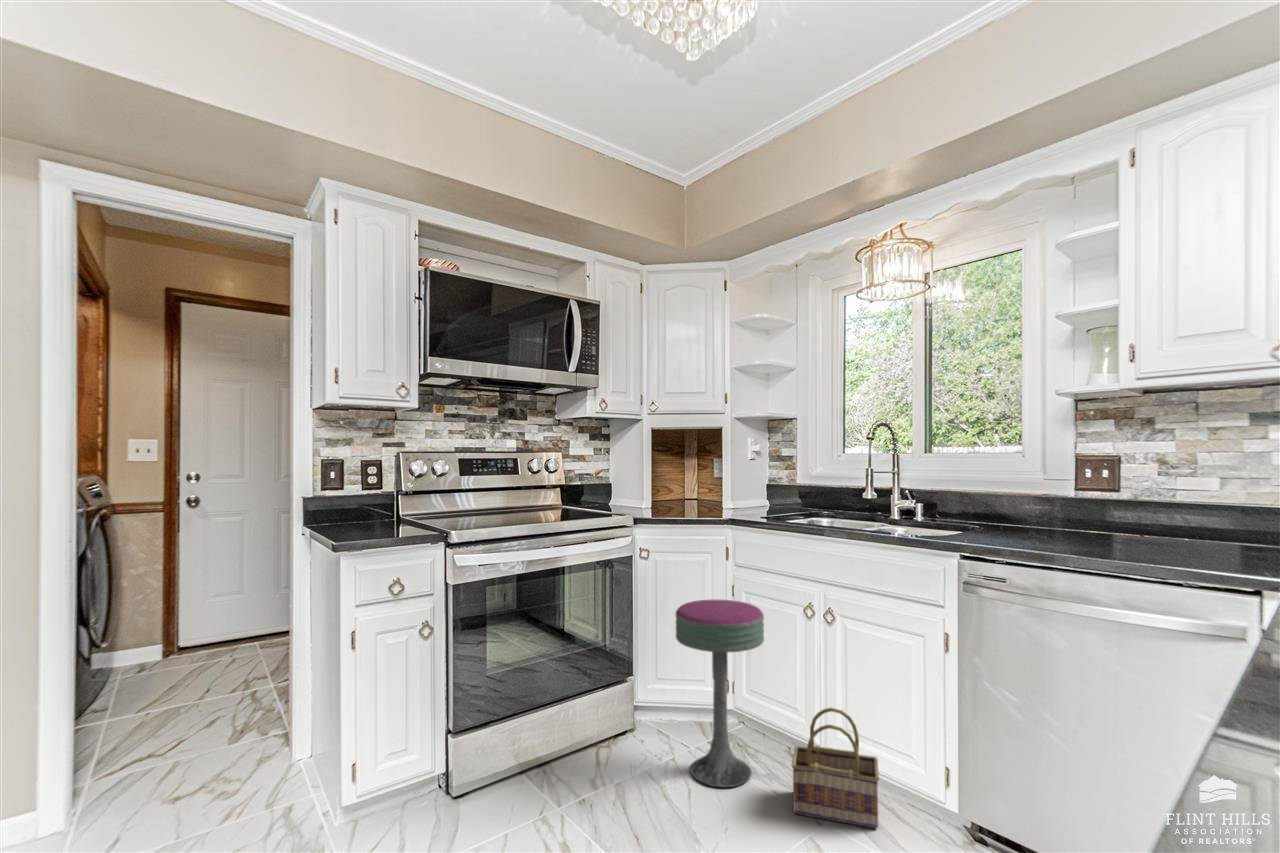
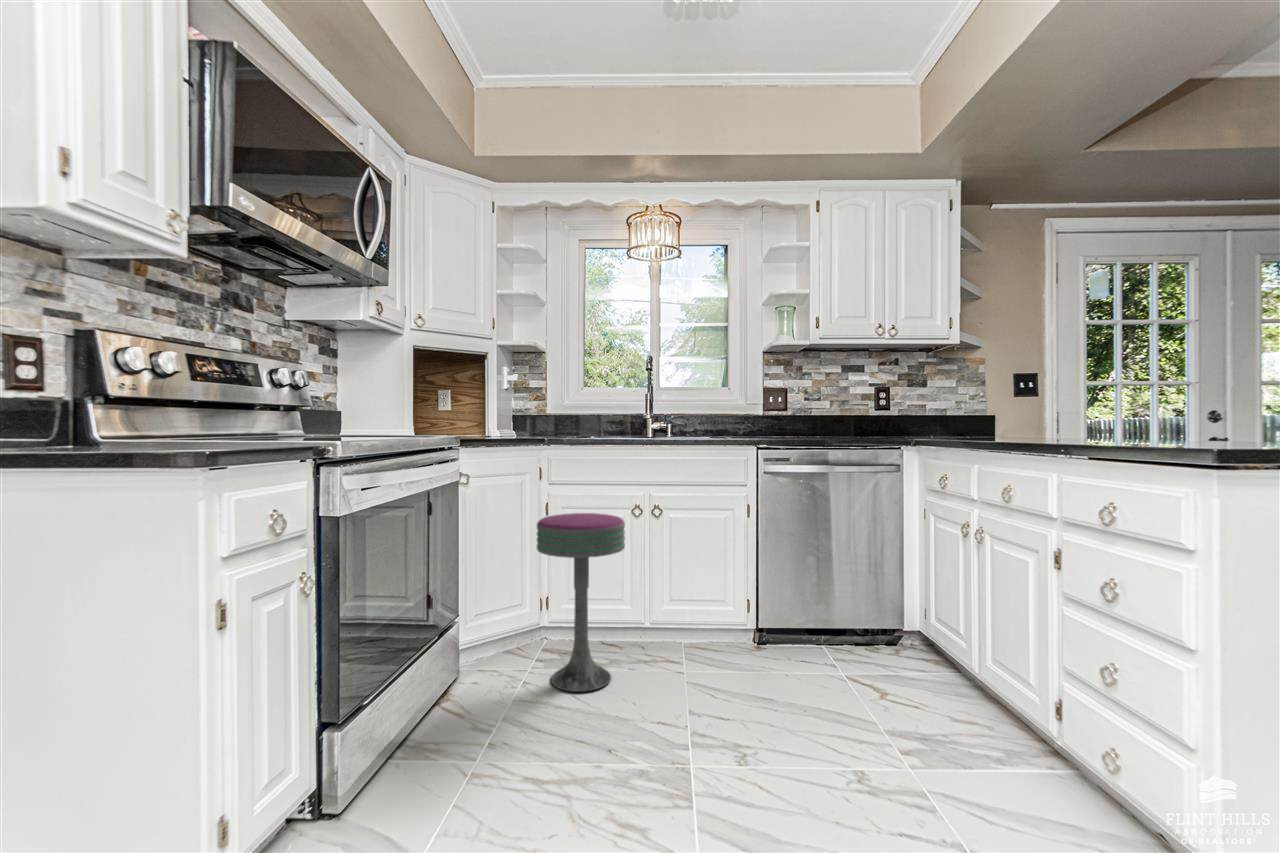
basket: present [791,708,879,828] -> none [651,588,729,683]

